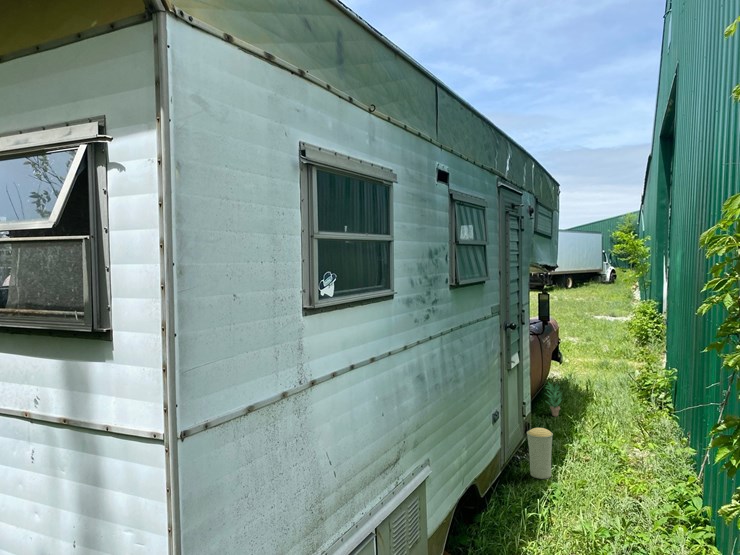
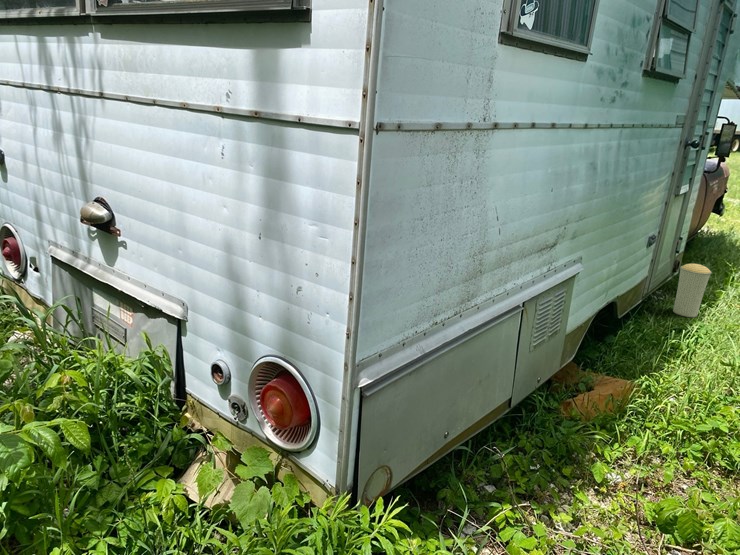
potted plant: present [547,383,561,416] -> none [700,226,726,266]

